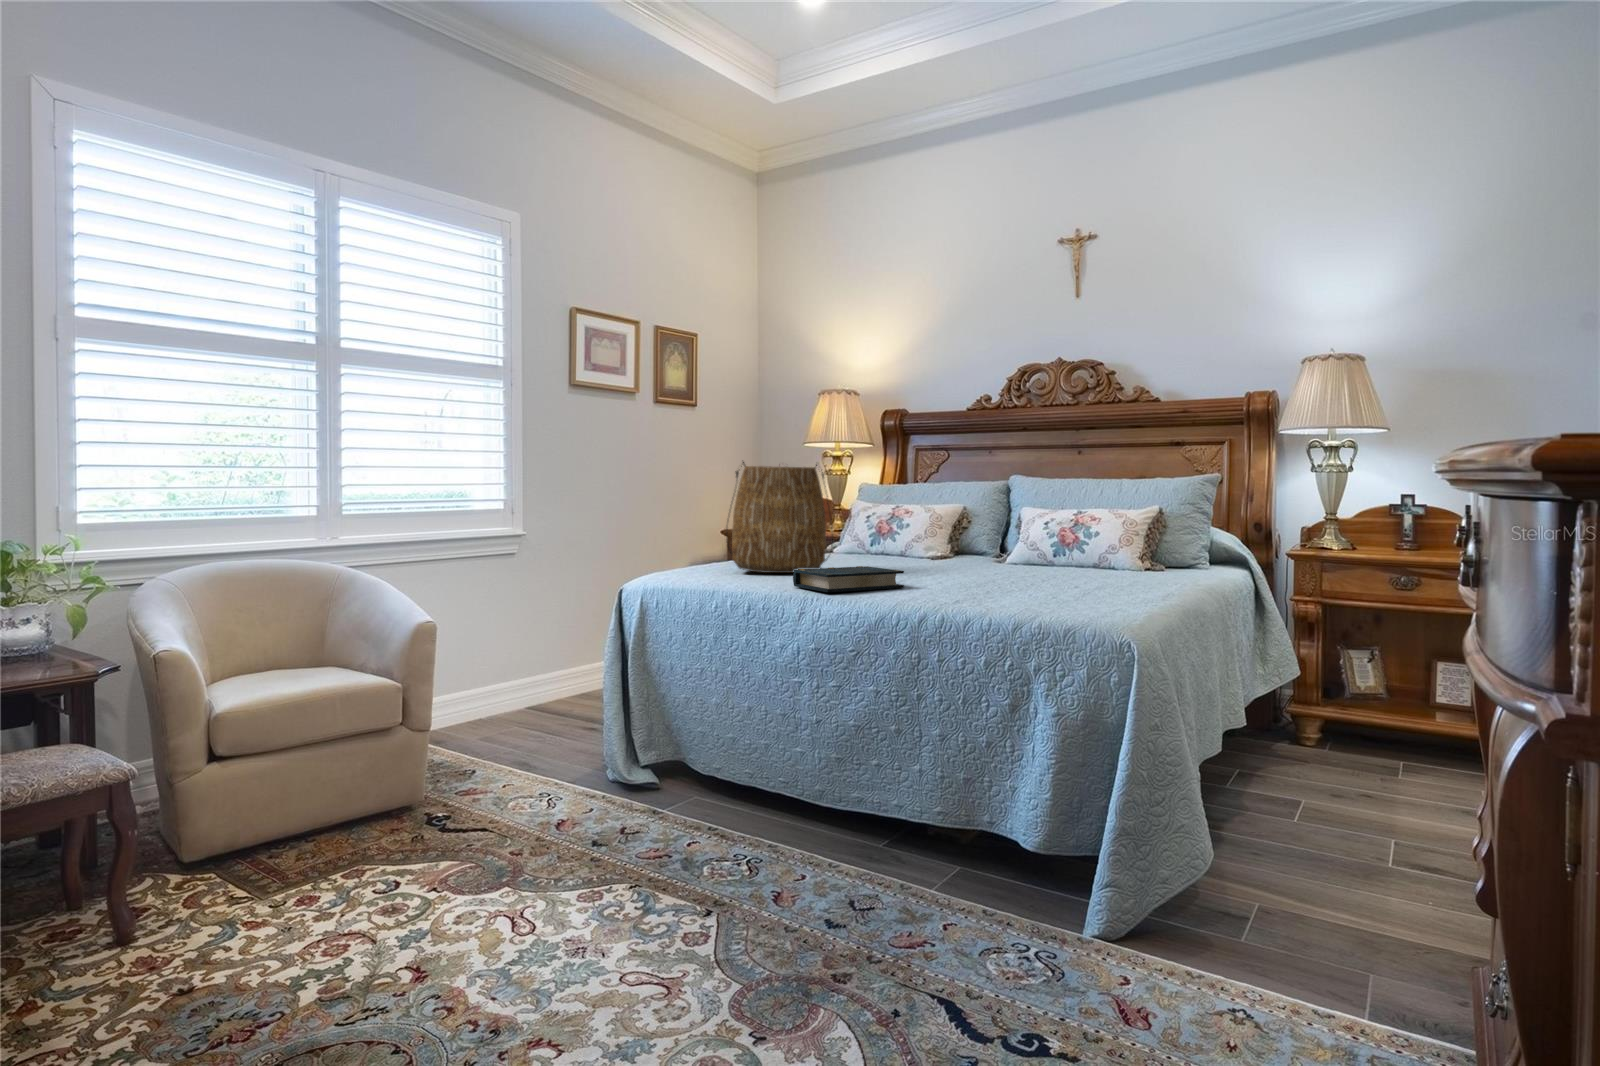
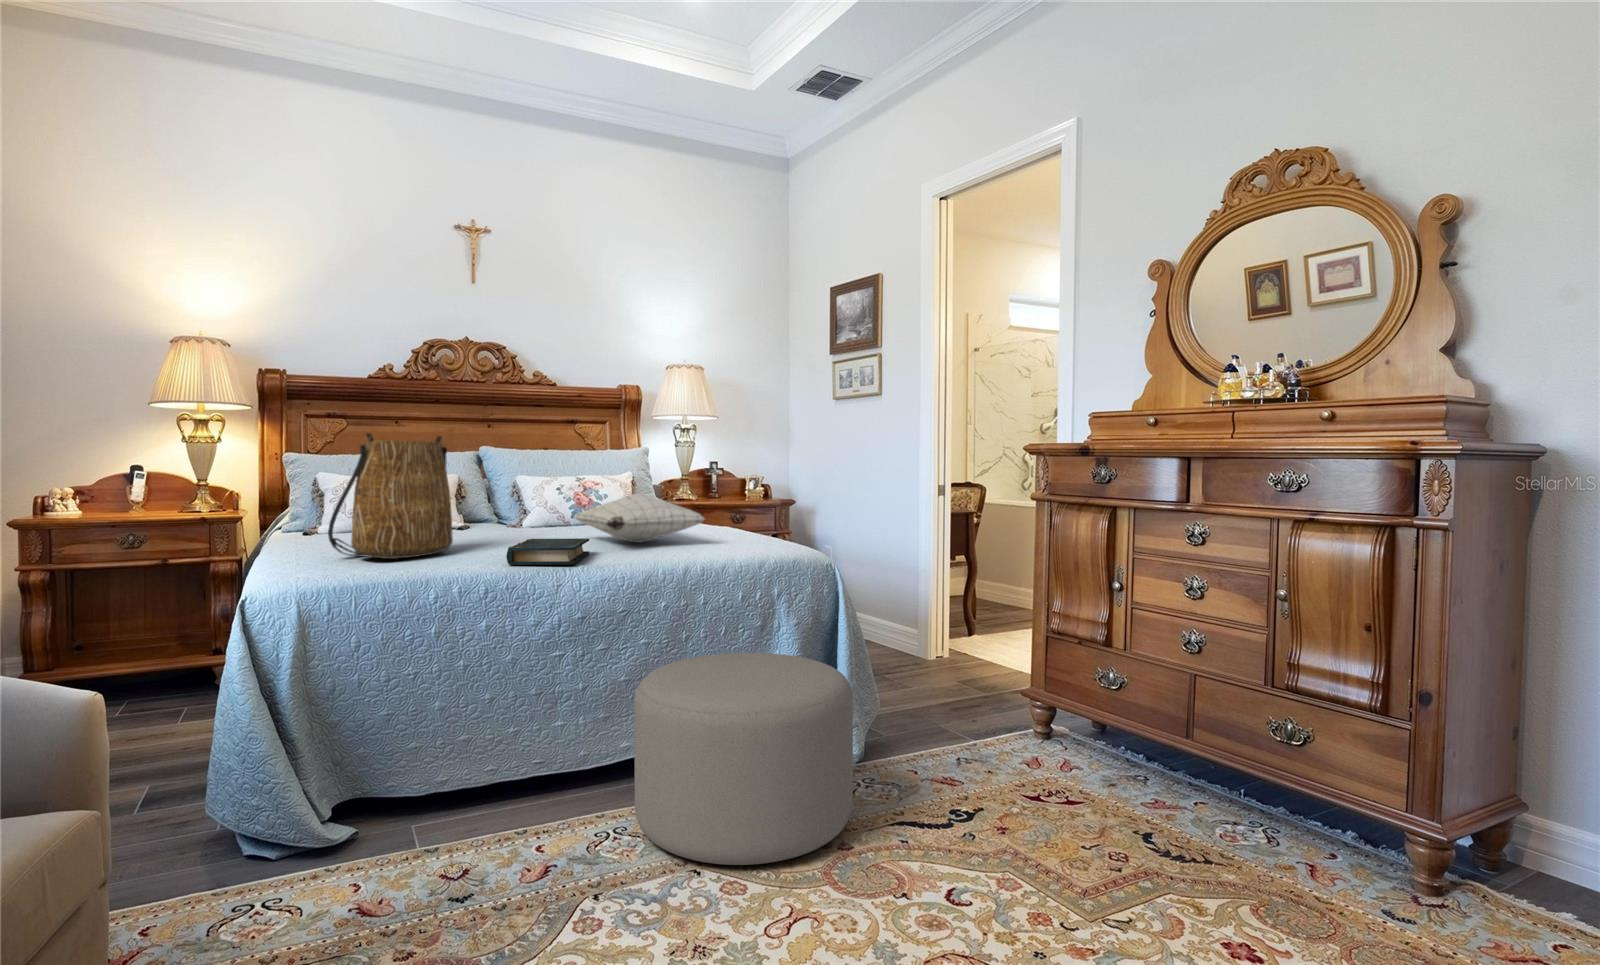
pillow: none [923,526,1079,586] -> present [573,494,705,543]
ottoman: none [697,713,963,974] -> present [634,653,853,865]

